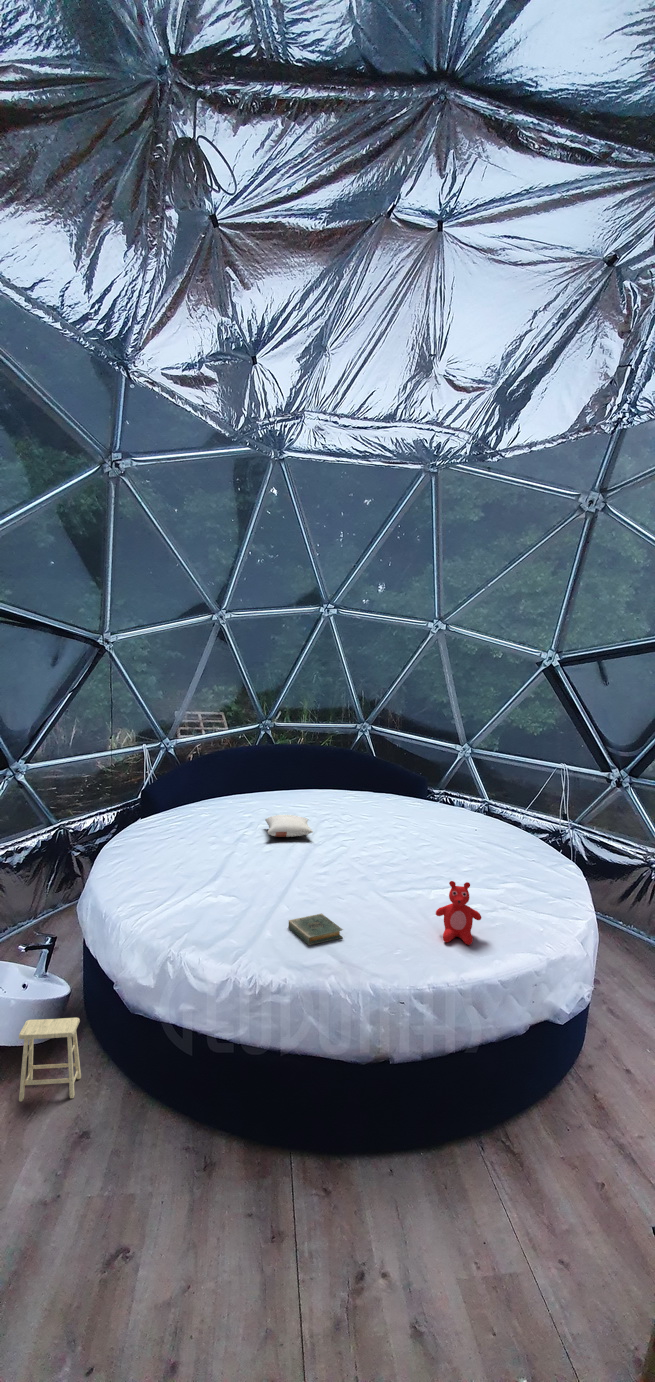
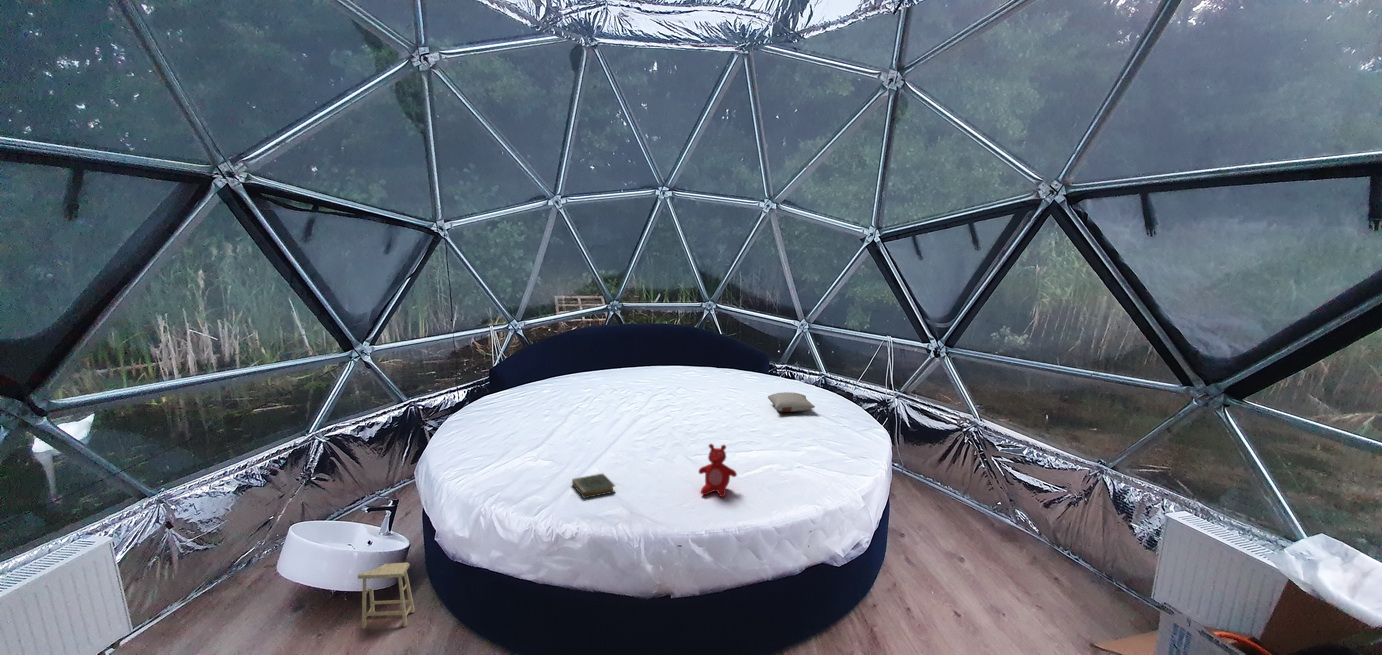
pillow: present [265,815,313,837] -> present [768,392,815,412]

